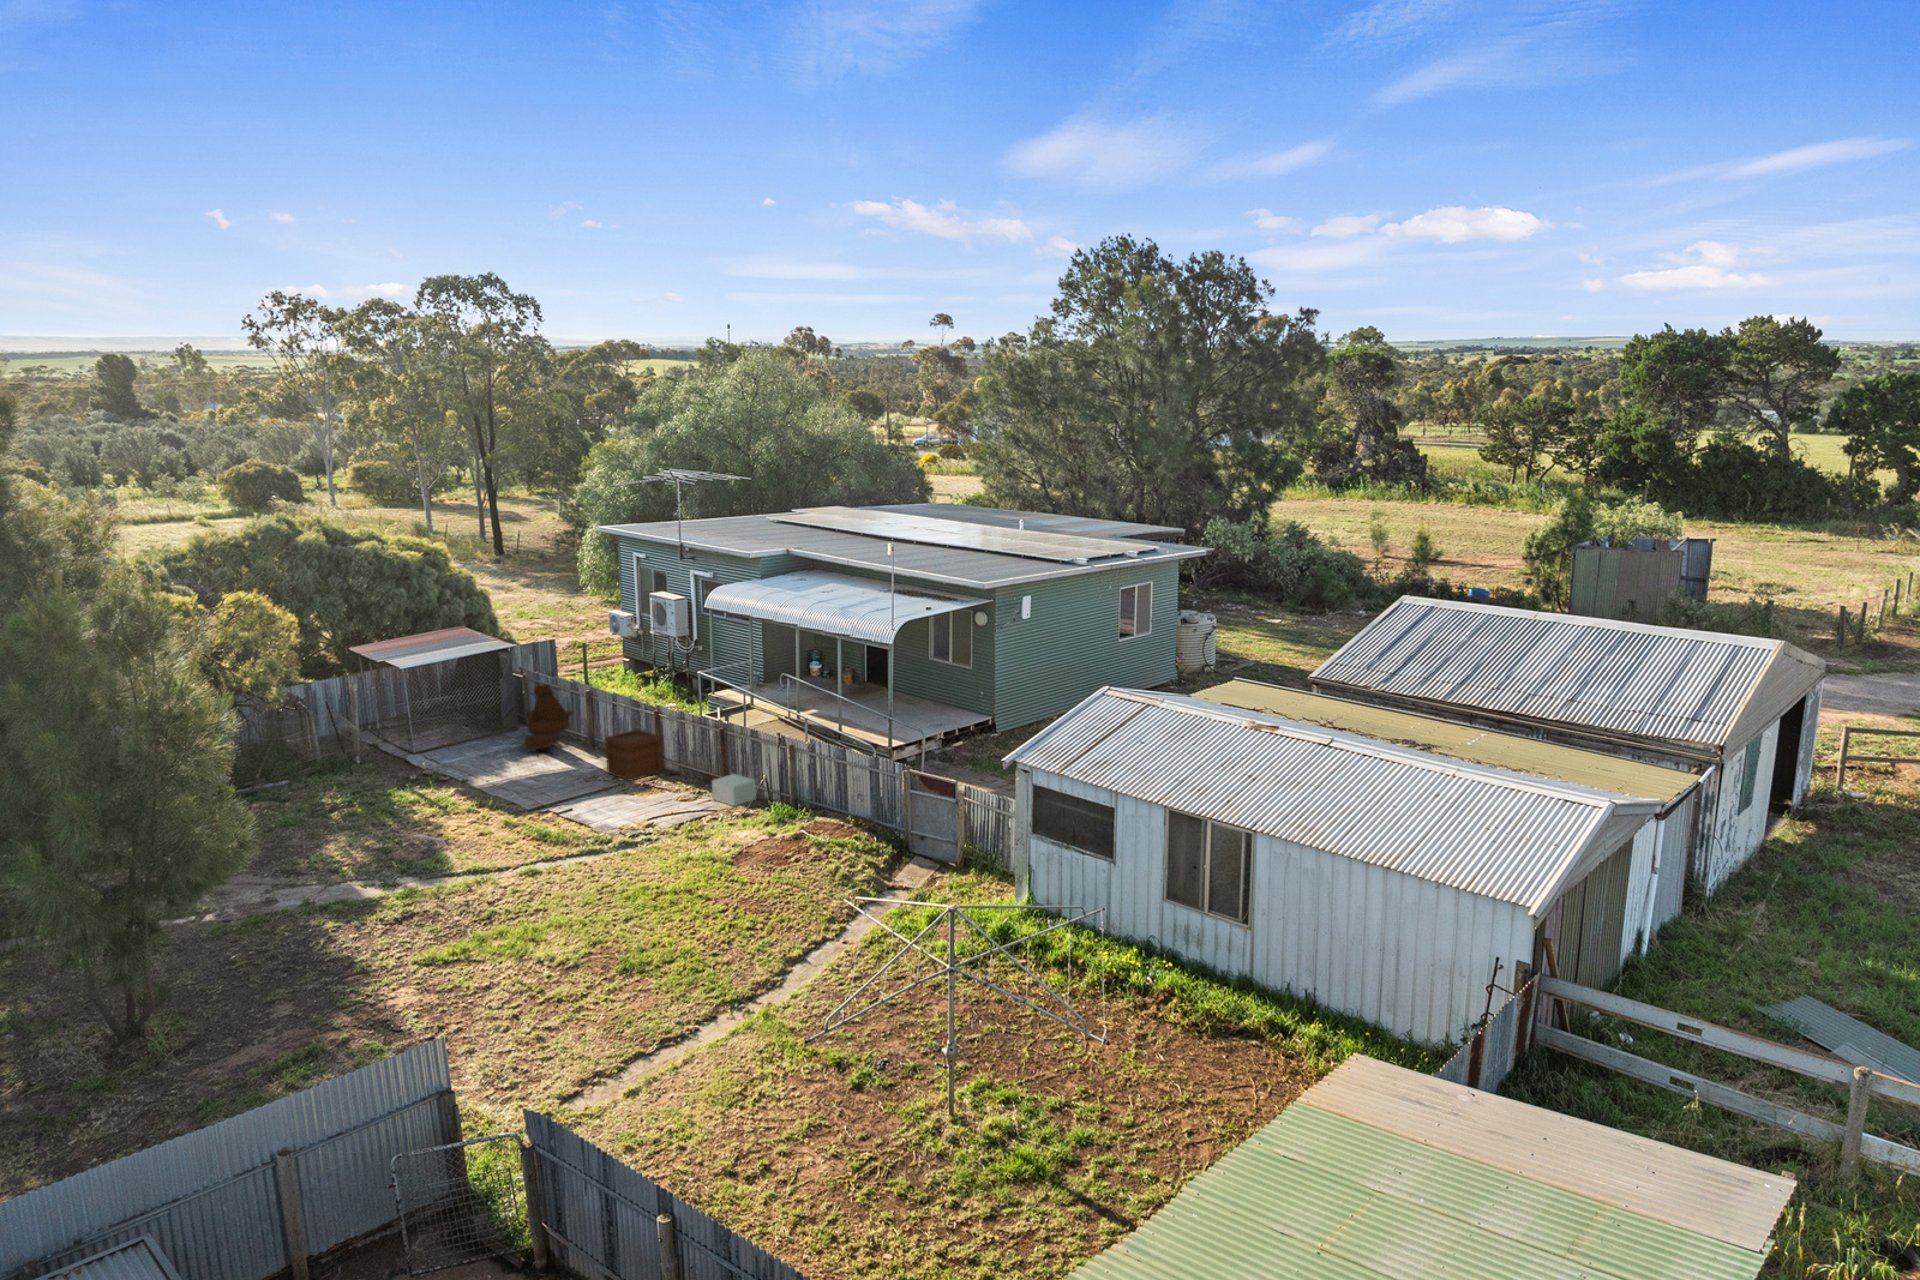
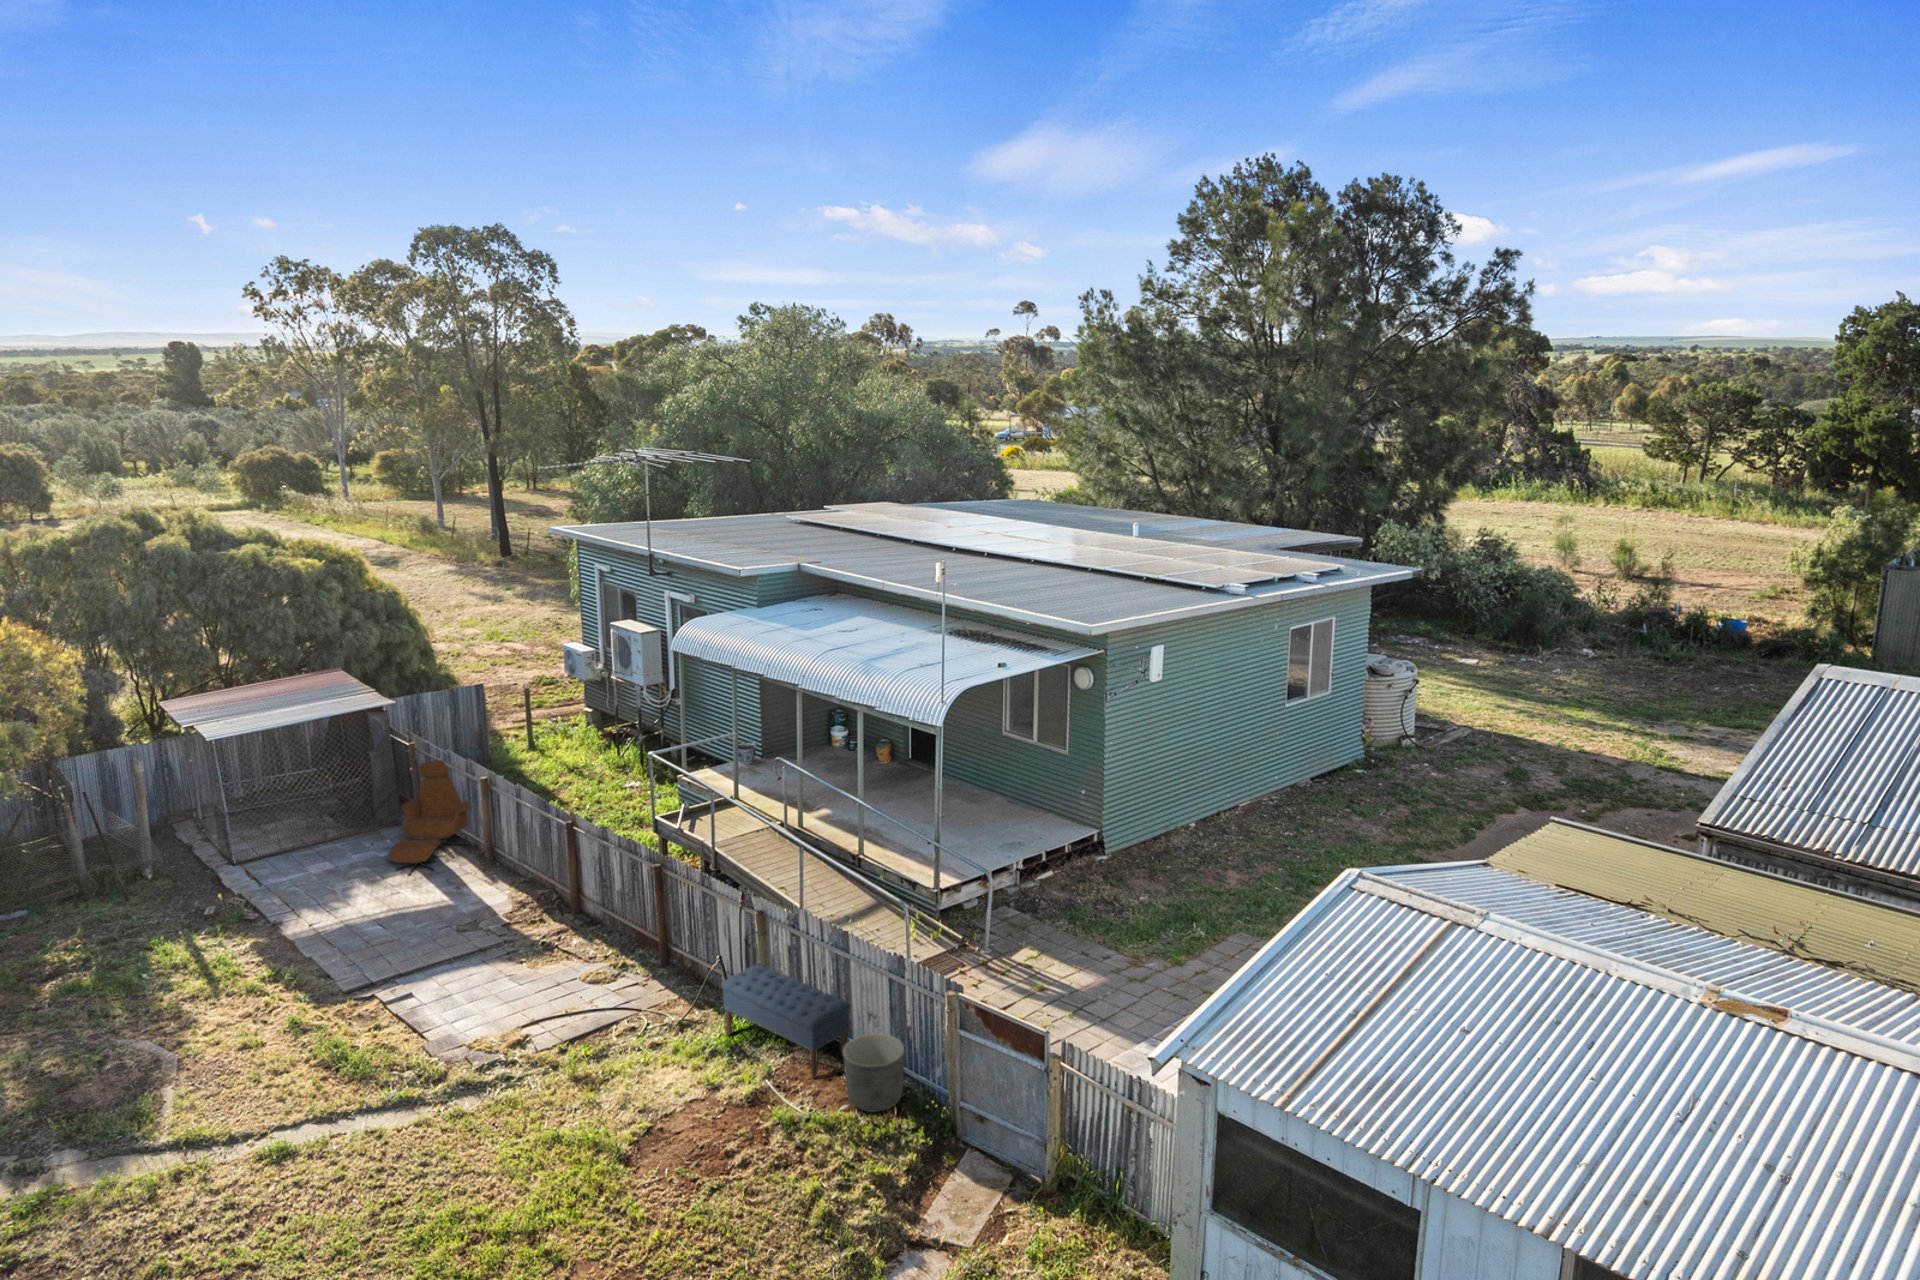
wooden crate: present [605,729,663,781] -> none [491,844,581,934]
storage box: present [712,774,756,806] -> none [637,937,710,1002]
bench: none [769,779,847,832] -> present [721,965,850,1078]
planter: none [845,804,879,842] -> present [843,1034,904,1112]

